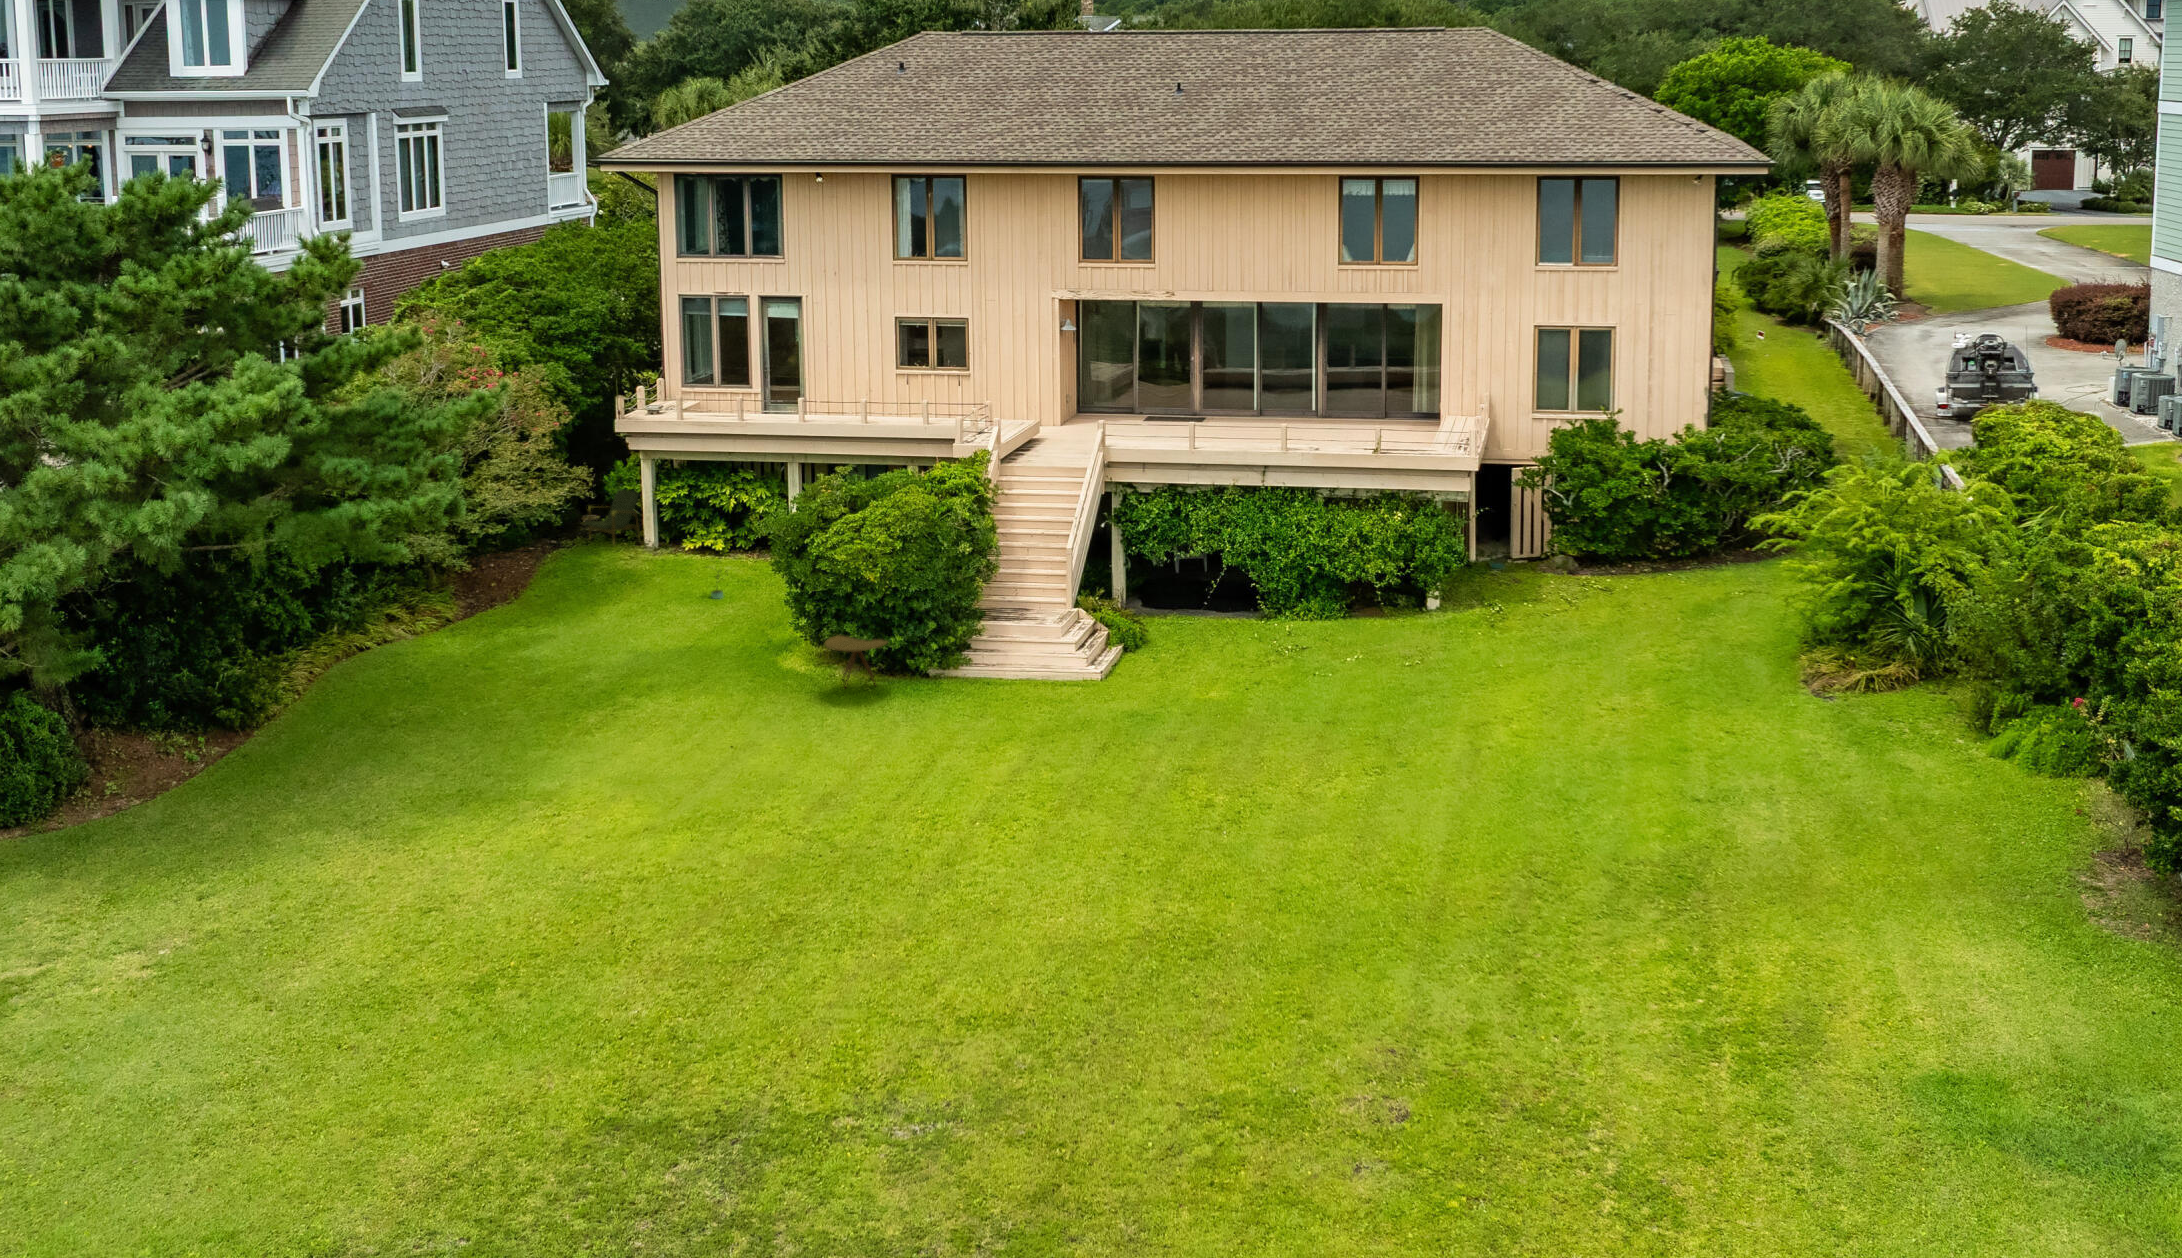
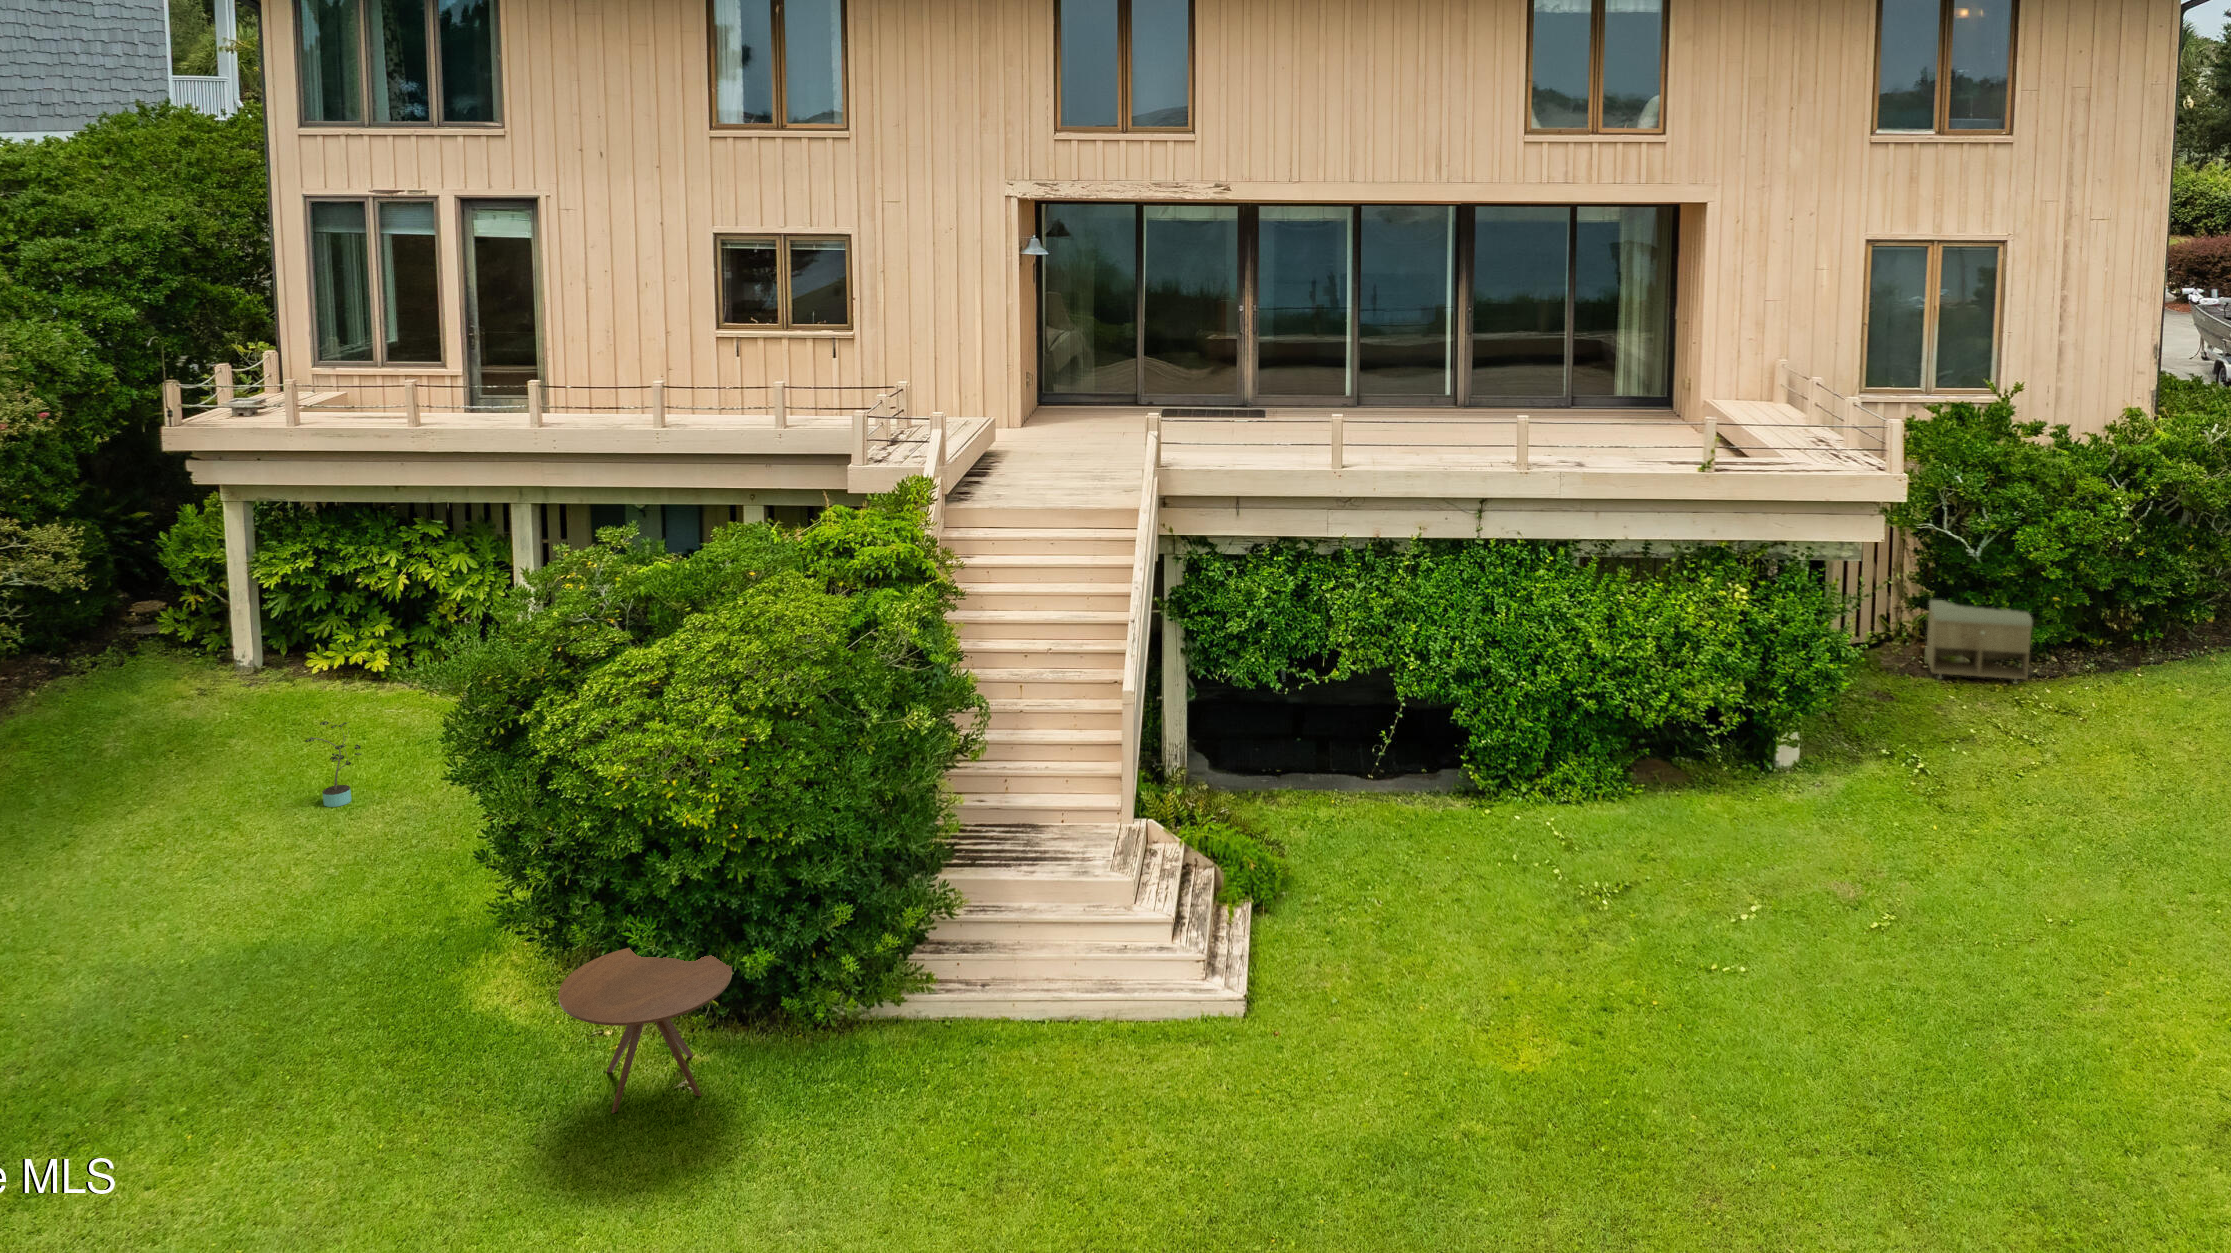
lounge chair: present [585,489,639,544] -> none [98,559,218,673]
storage bench: none [1541,531,1598,577] -> present [1926,600,2032,684]

